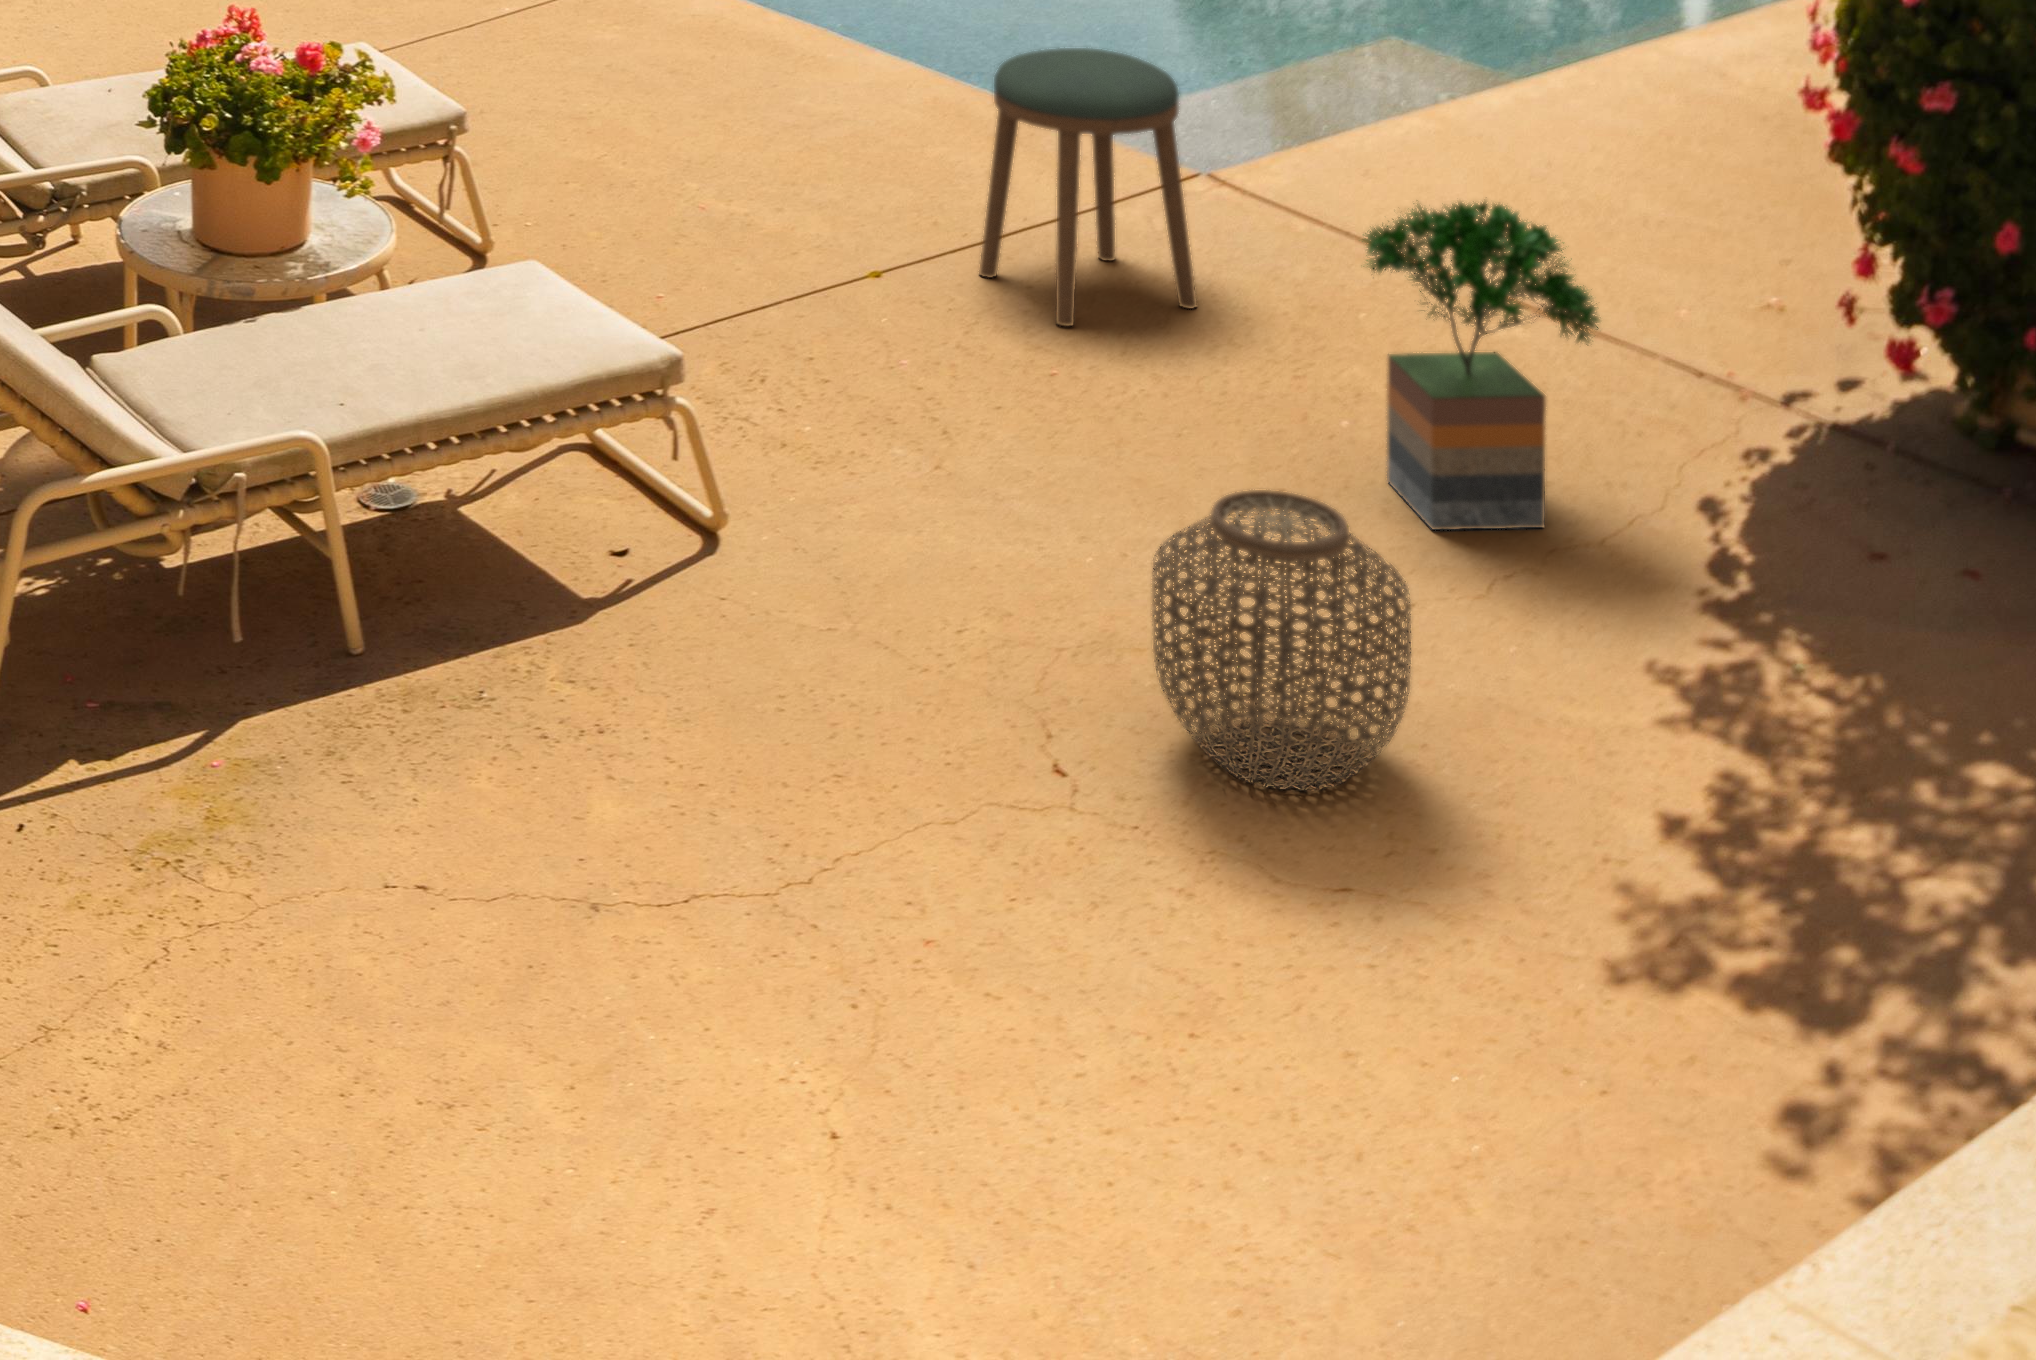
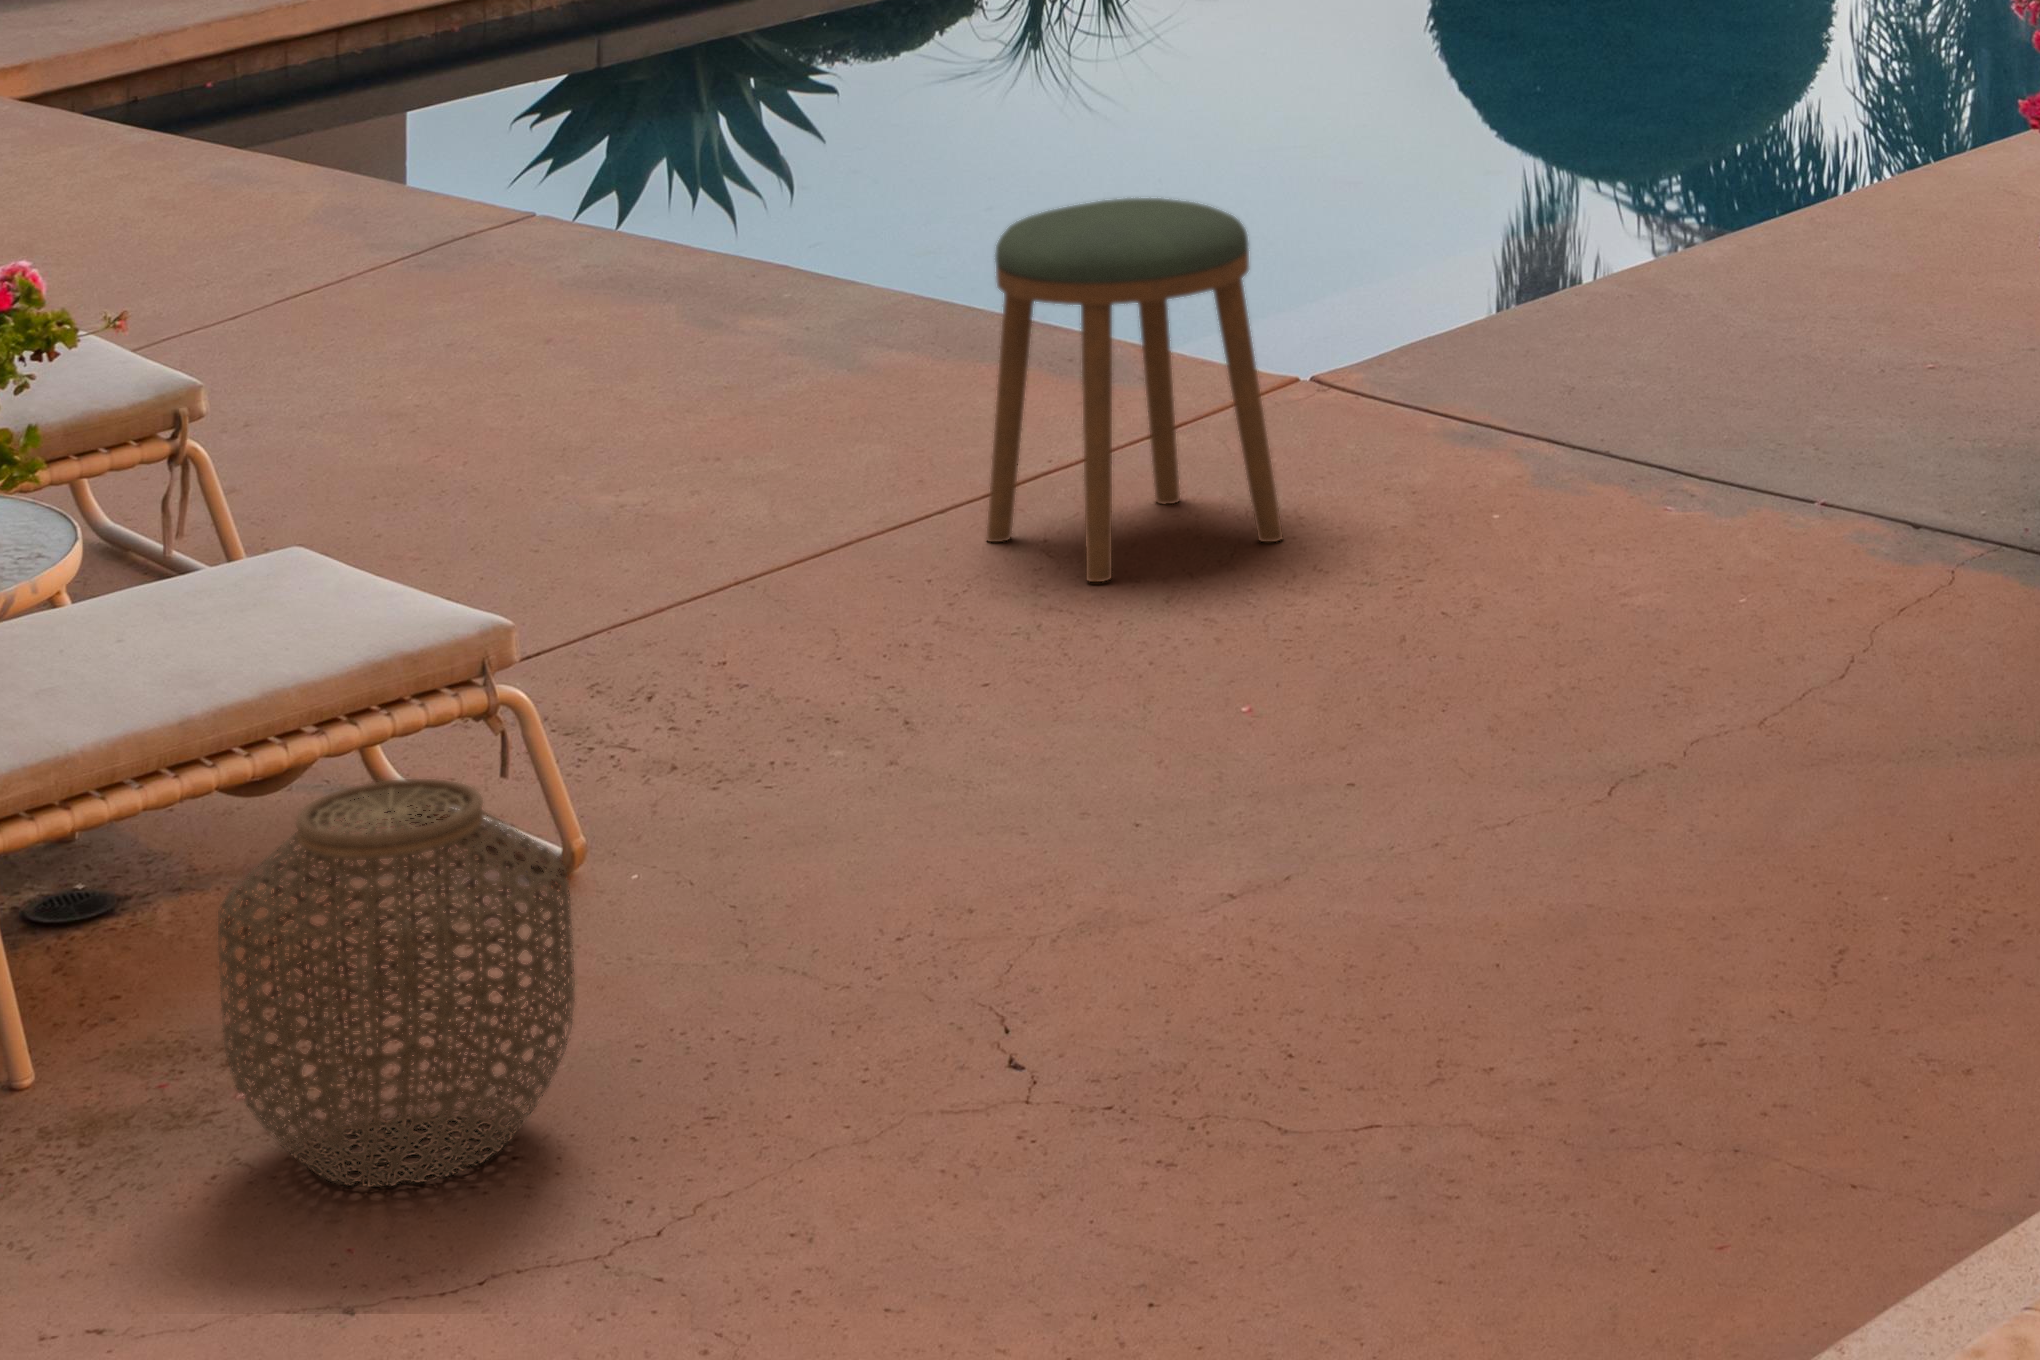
potted tree: present [1362,202,1599,530] -> none [1445,290,1746,732]
woven basket: present [1153,490,1411,791] -> present [218,779,574,1187]

